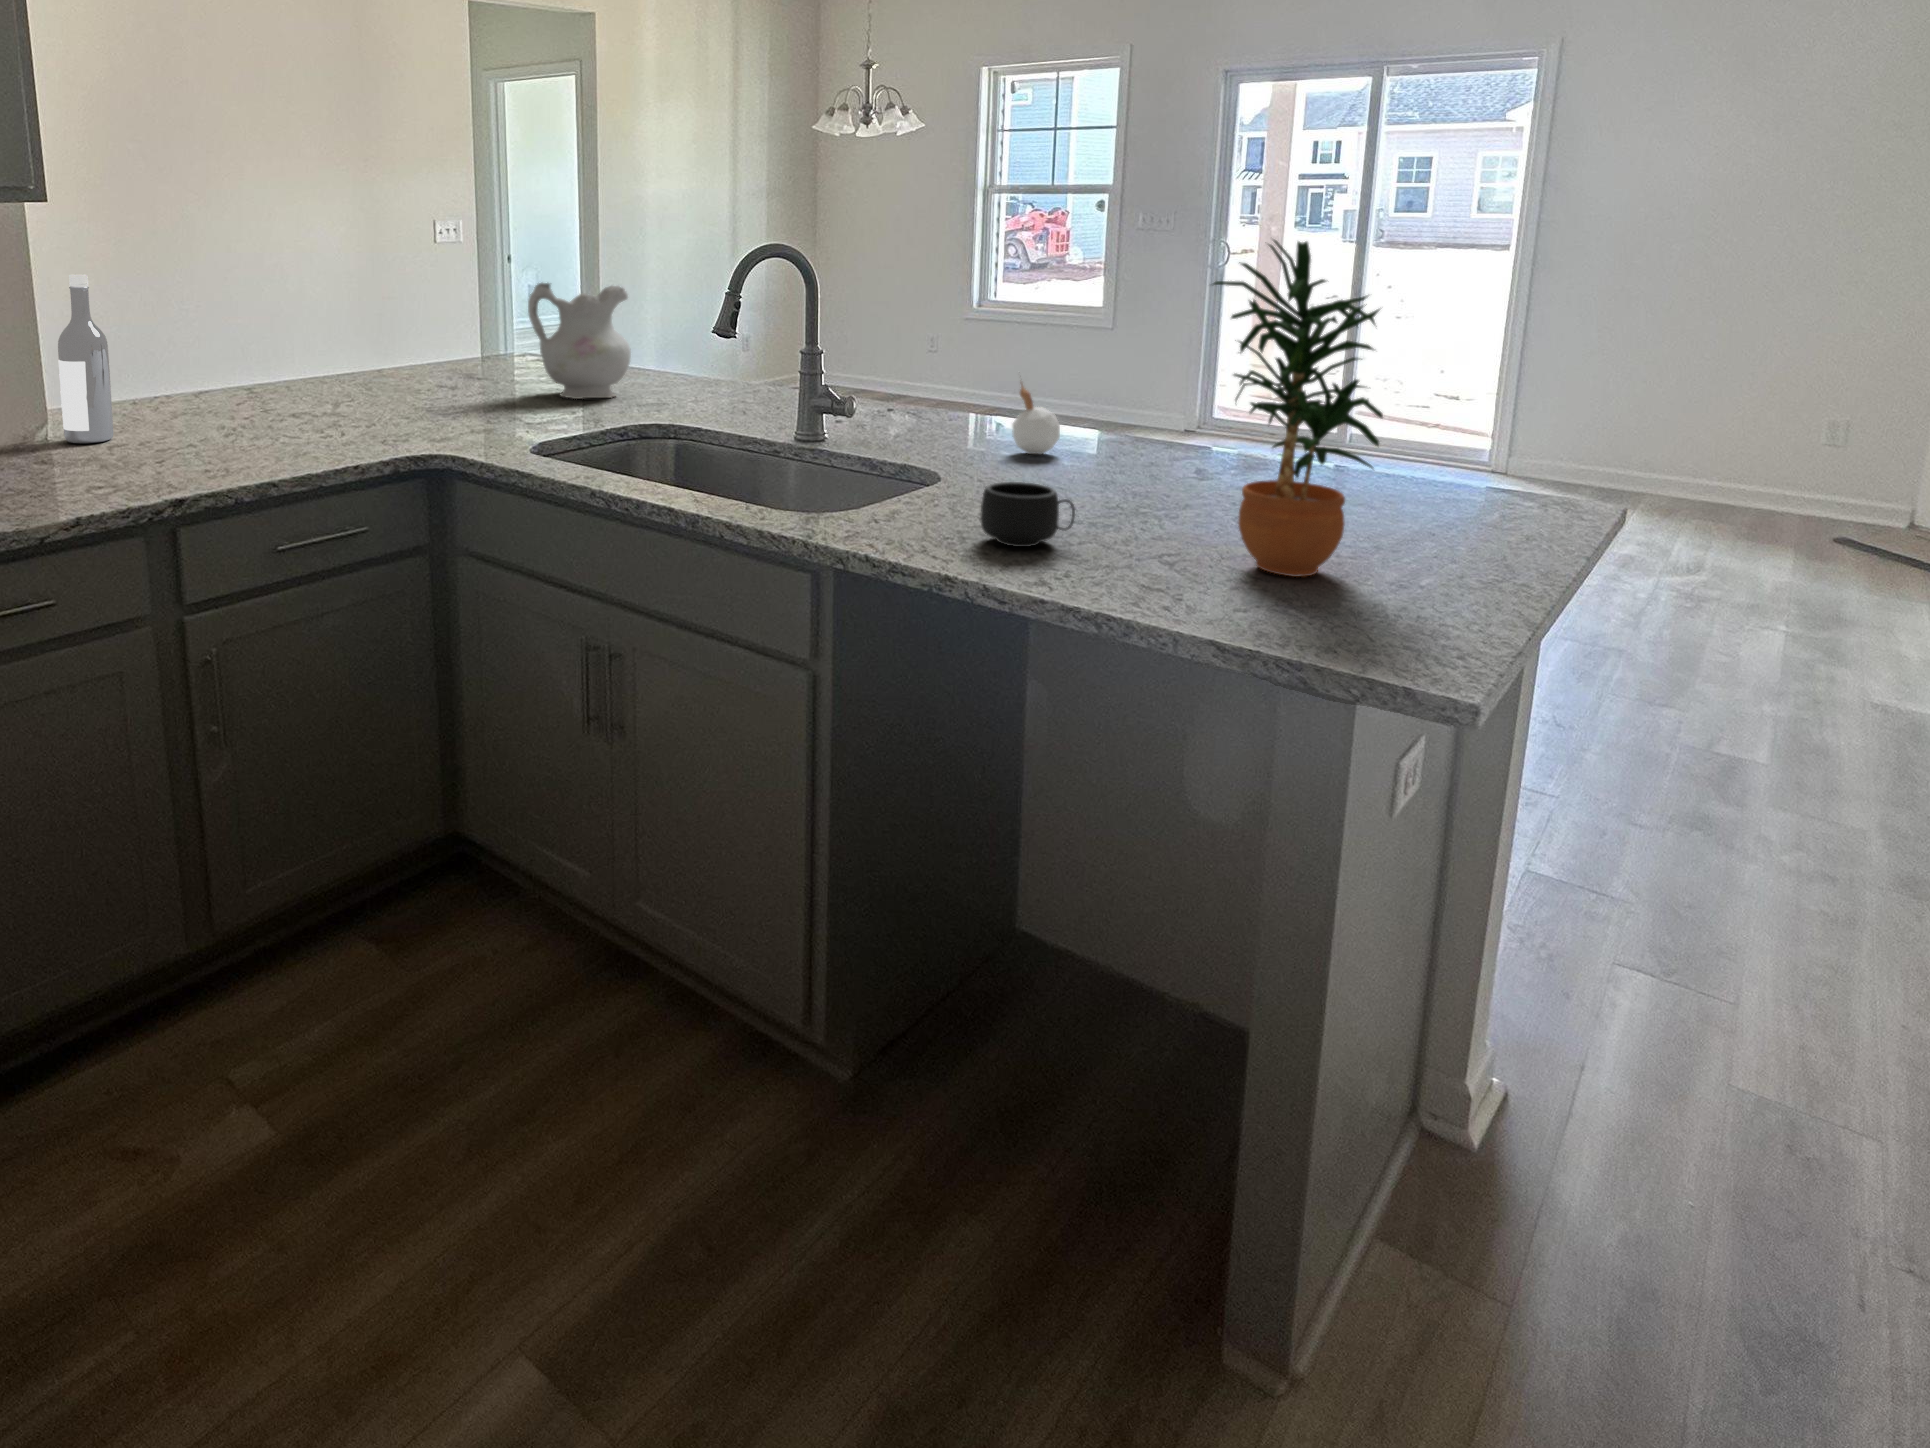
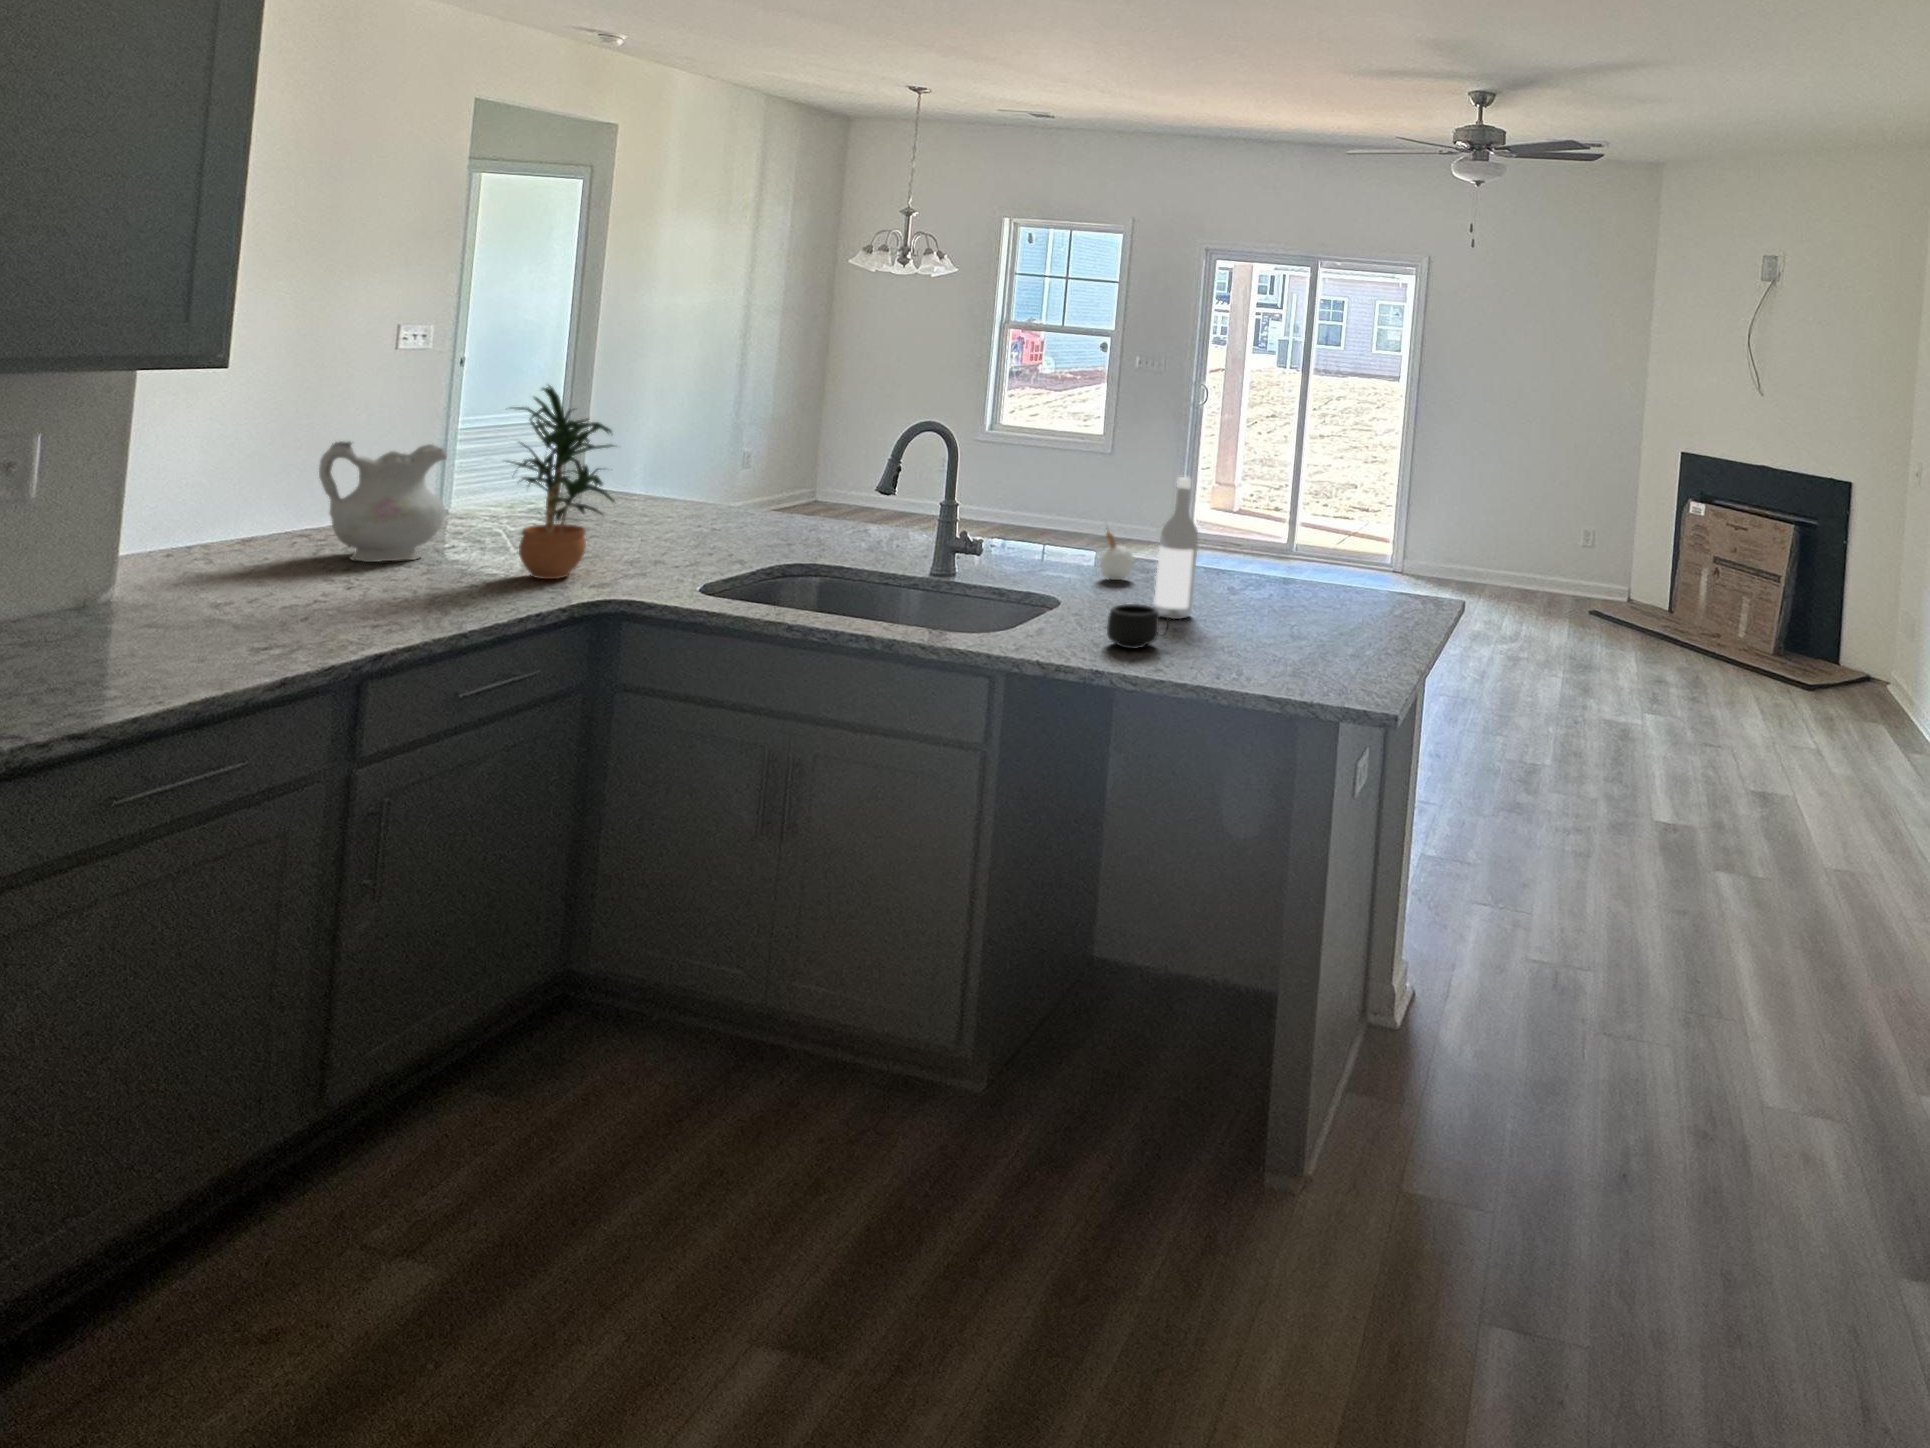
potted plant: present [1213,240,1383,577] -> present [508,386,614,579]
wine bottle: present [58,274,113,443] -> present [1154,477,1198,619]
ceramic pitcher: present [528,283,631,399] -> present [319,441,447,562]

